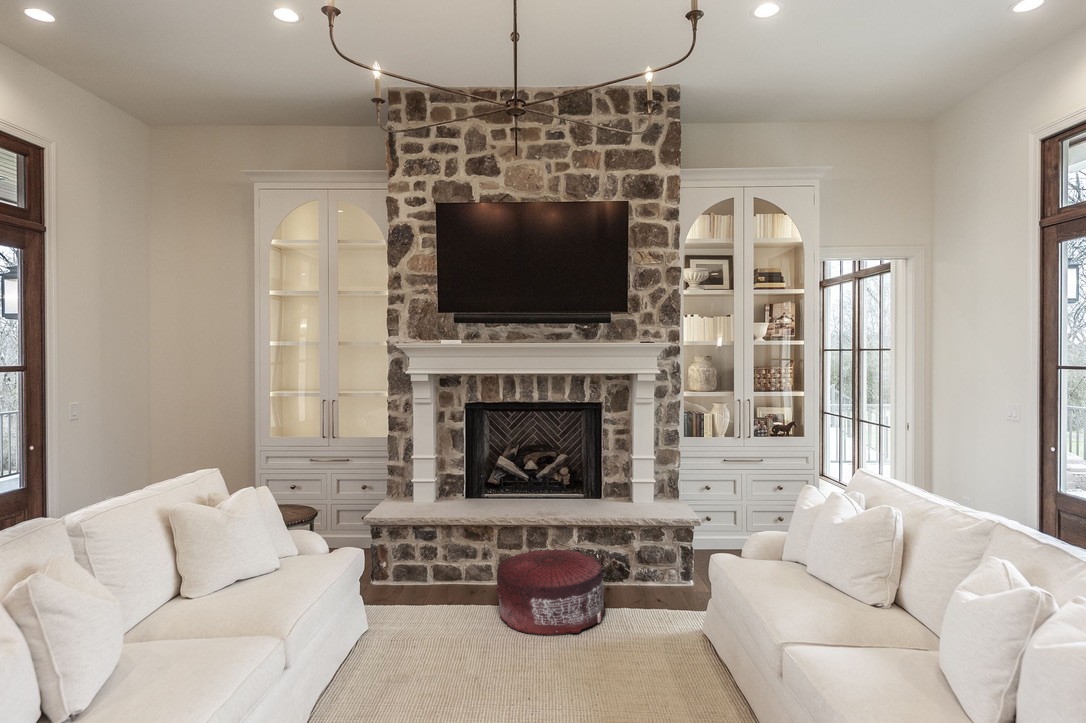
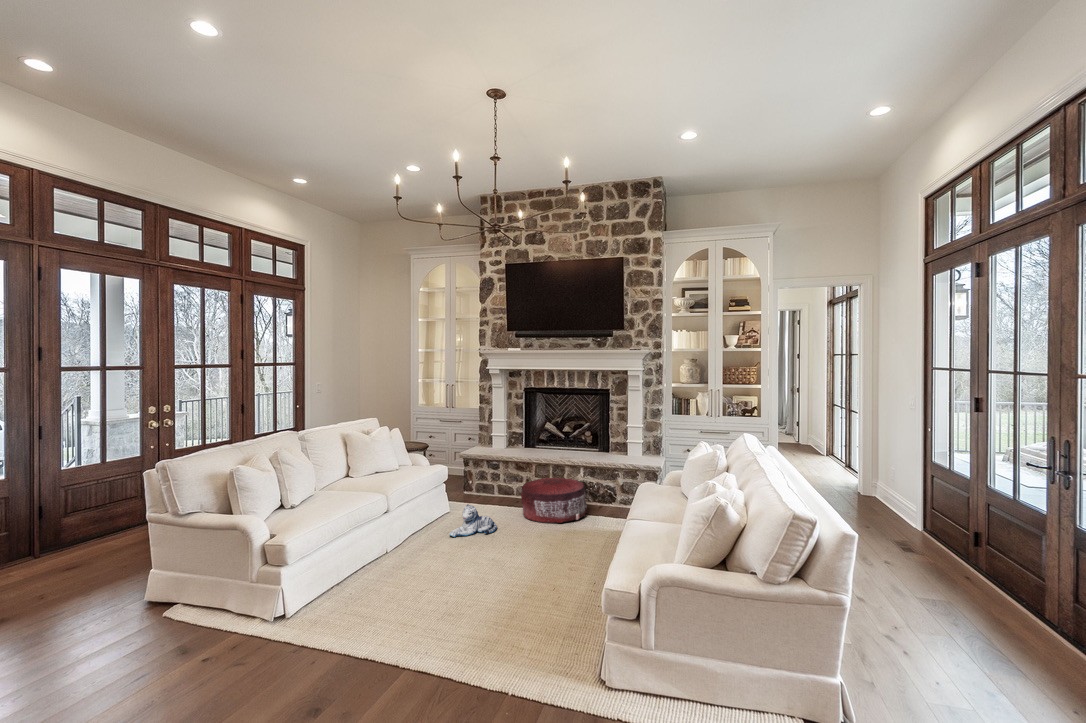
plush toy: none [401,626,479,695] -> present [449,504,497,537]

